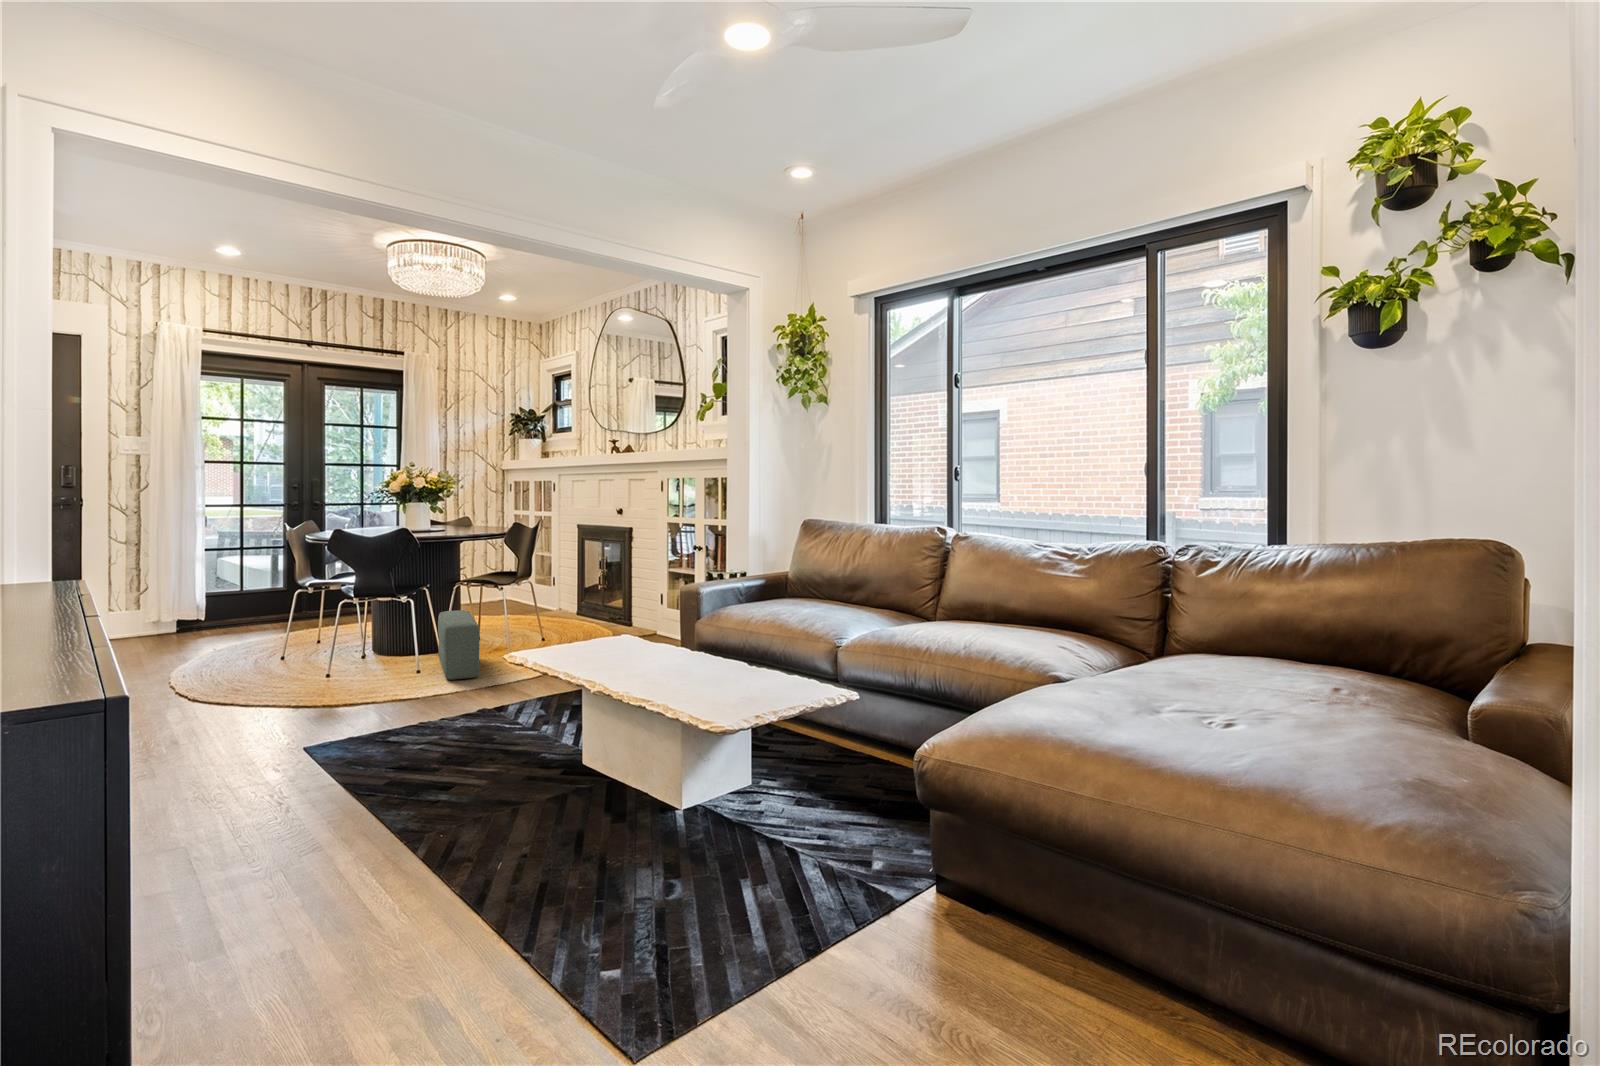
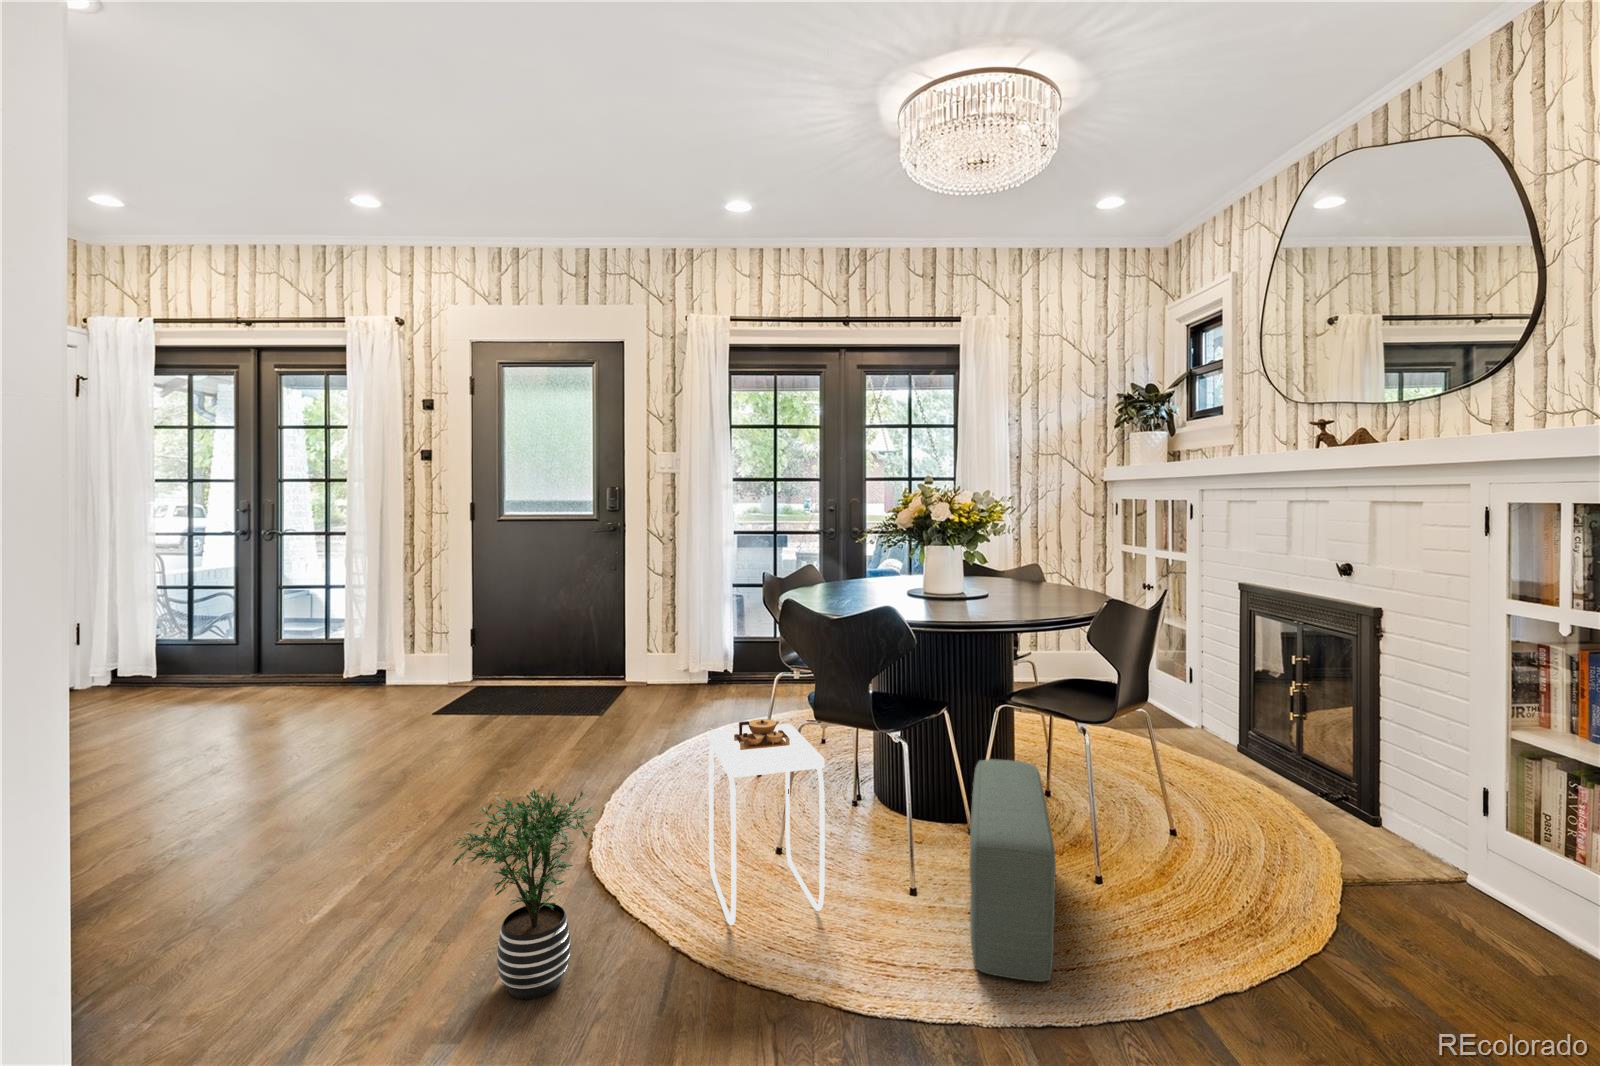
side table: none [291,596,370,690] -> present [708,719,825,925]
potted plant: none [185,624,265,718] -> present [453,790,596,999]

